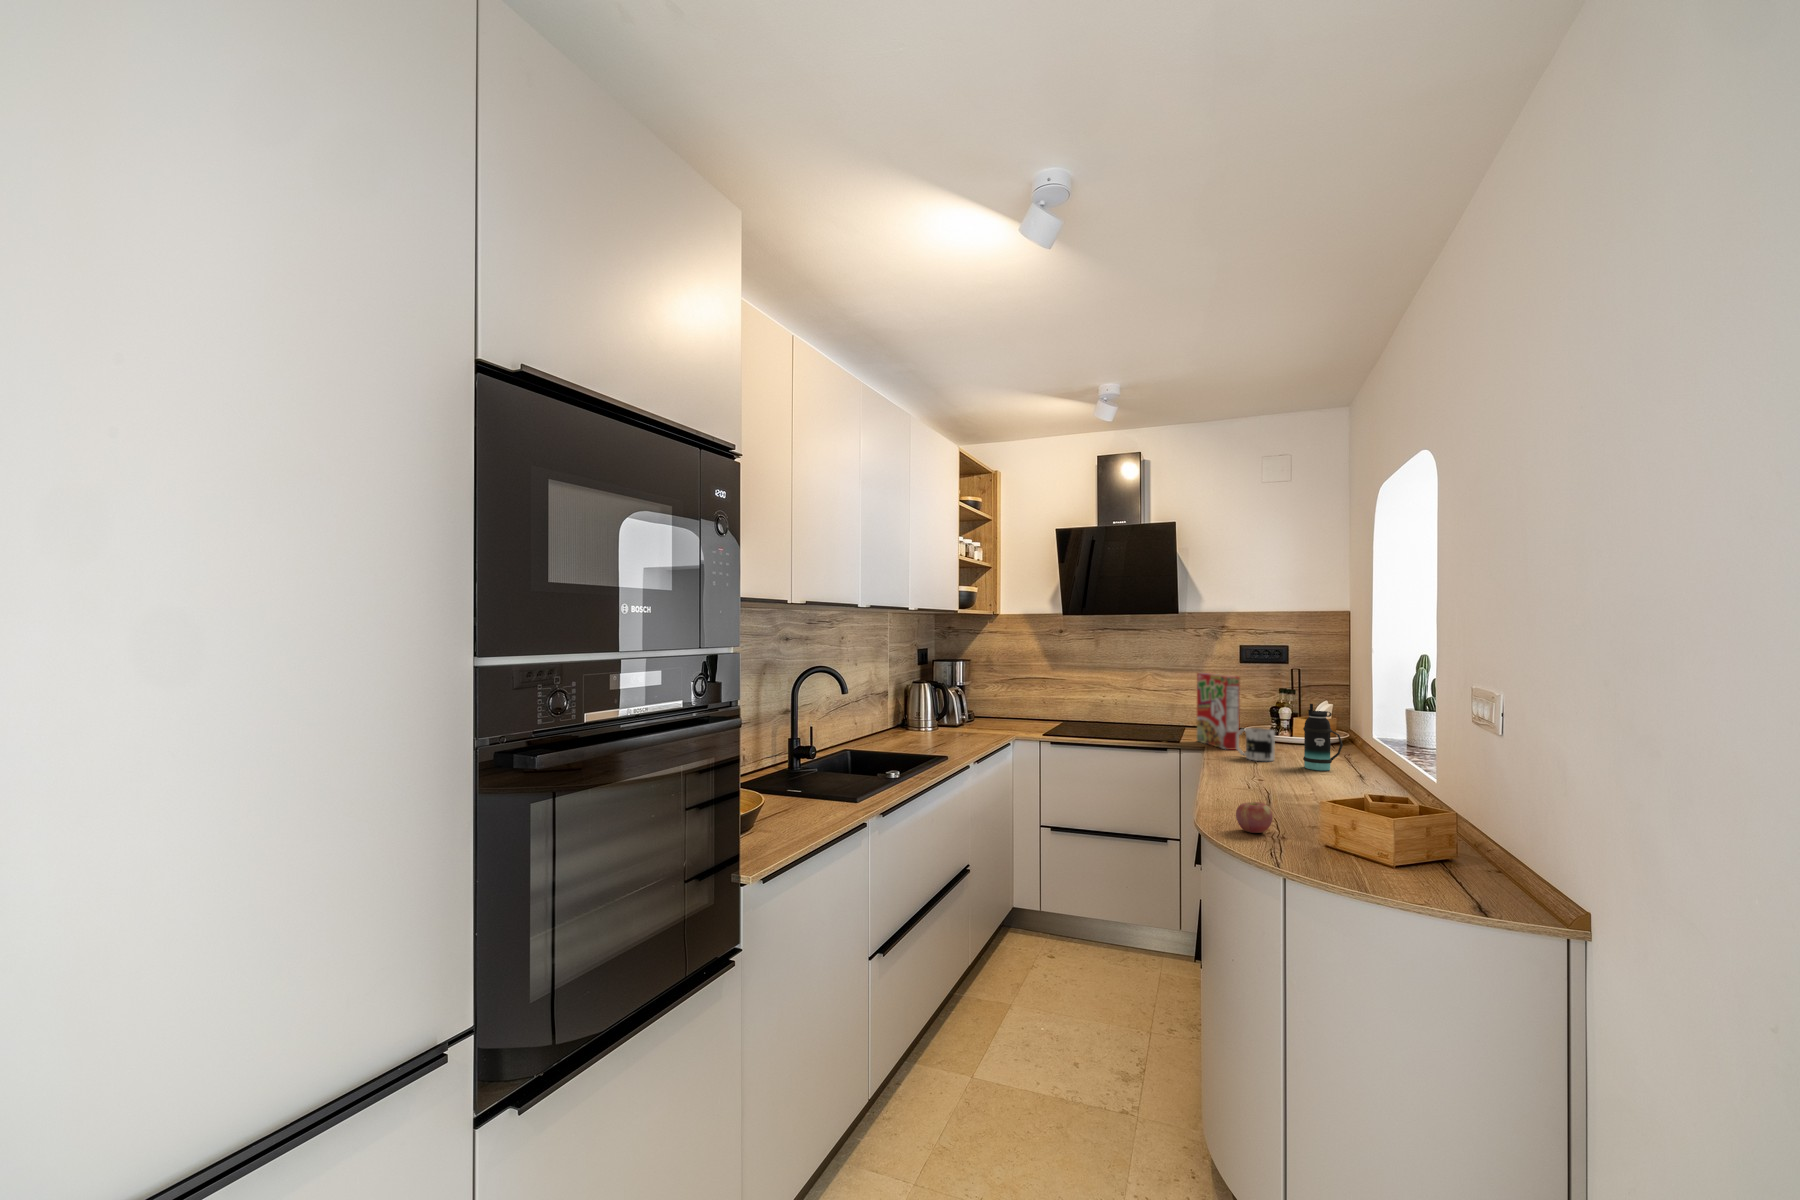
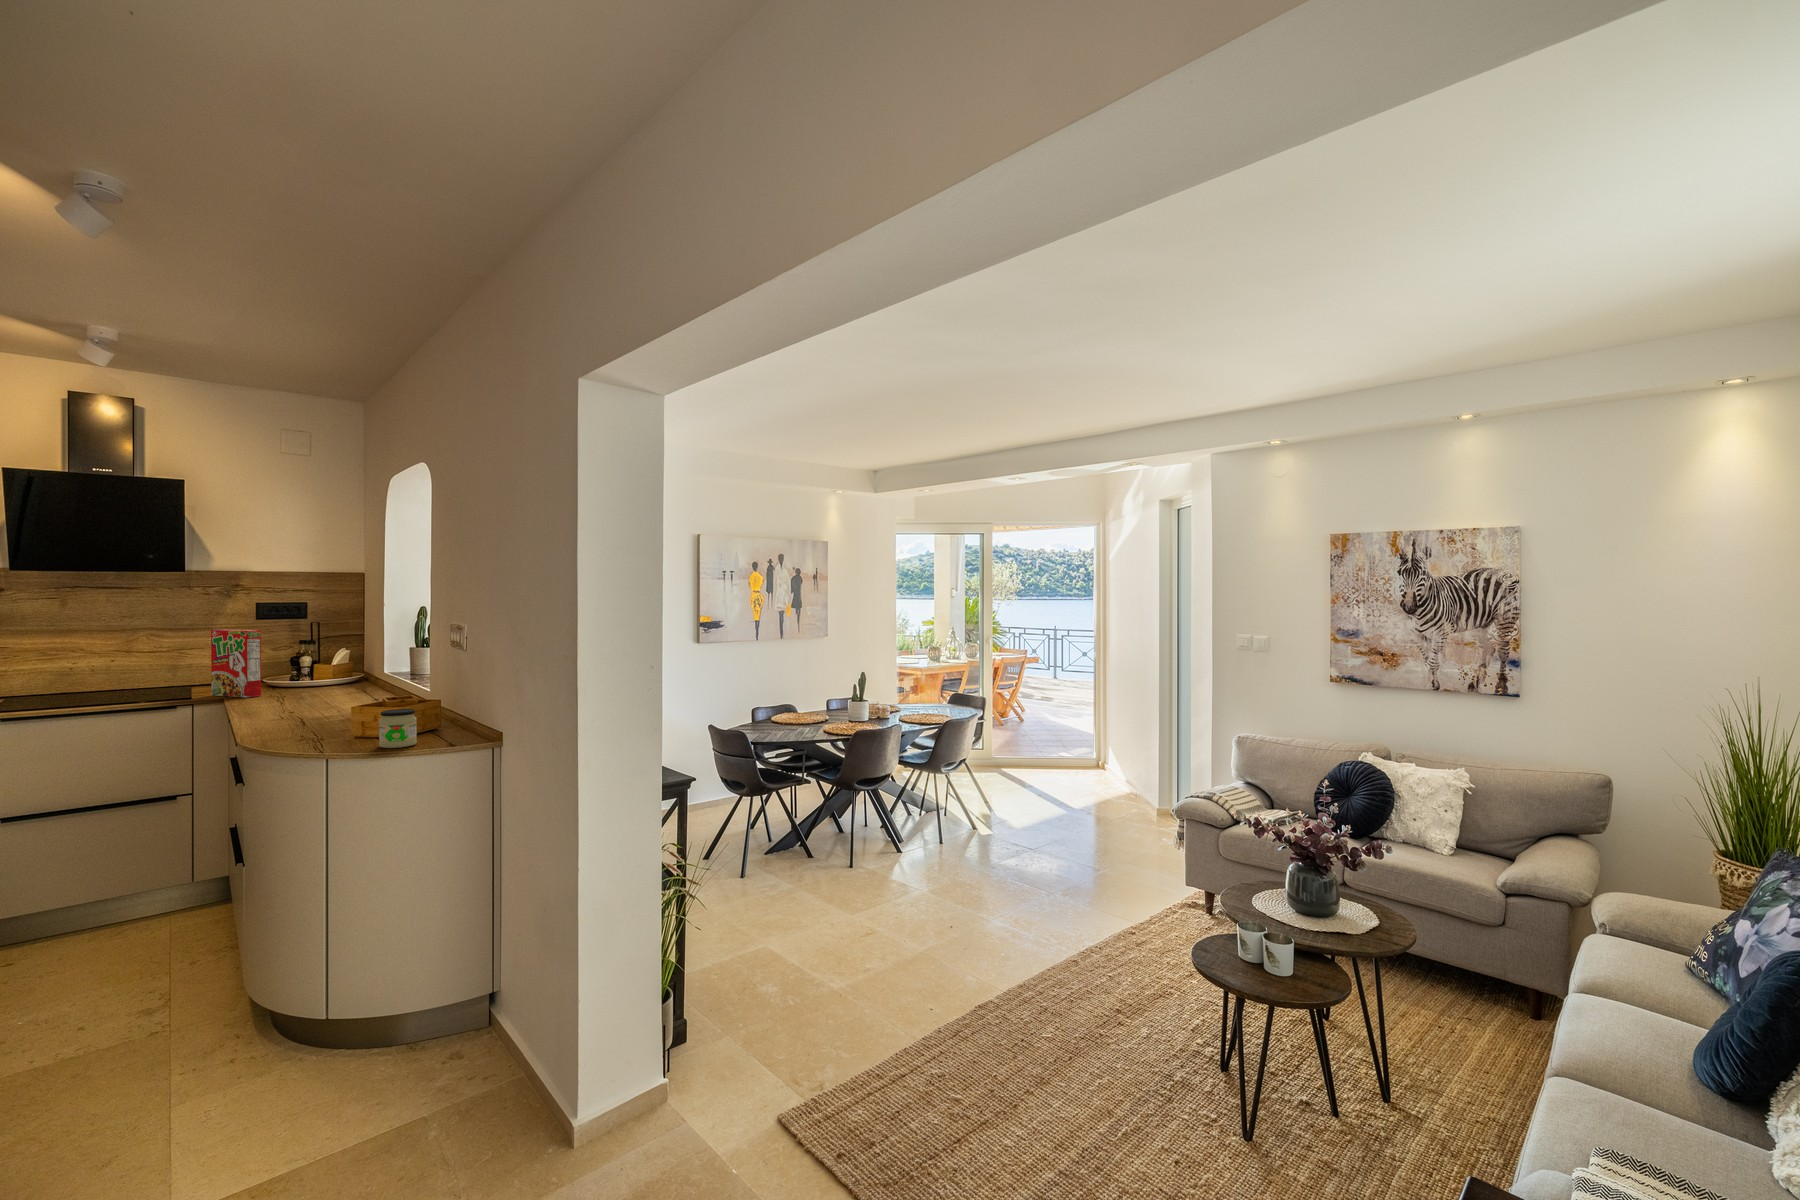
bottle: present [1303,704,1343,770] -> none [326,647,361,701]
mug: present [1236,728,1275,761] -> none [260,673,299,701]
apple: present [1236,802,1273,833] -> none [278,718,310,742]
jar: none [1360,820,1418,886] -> present [379,709,417,748]

